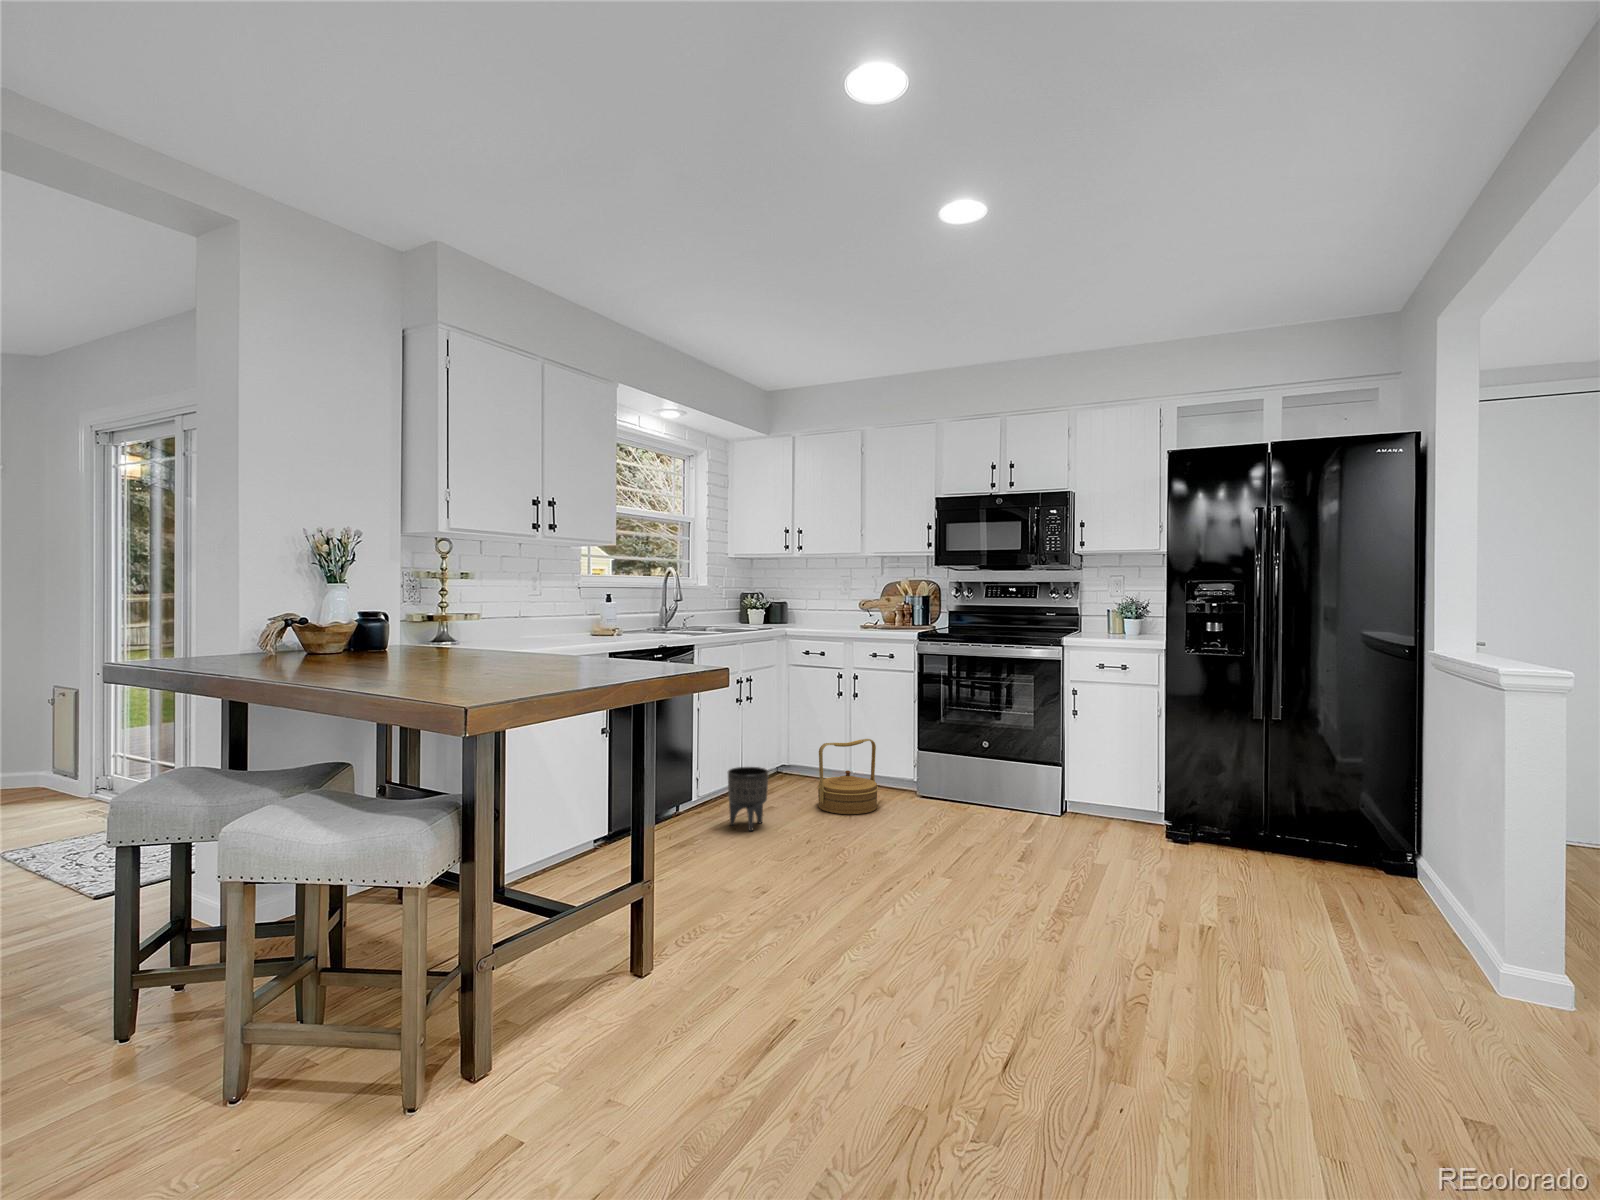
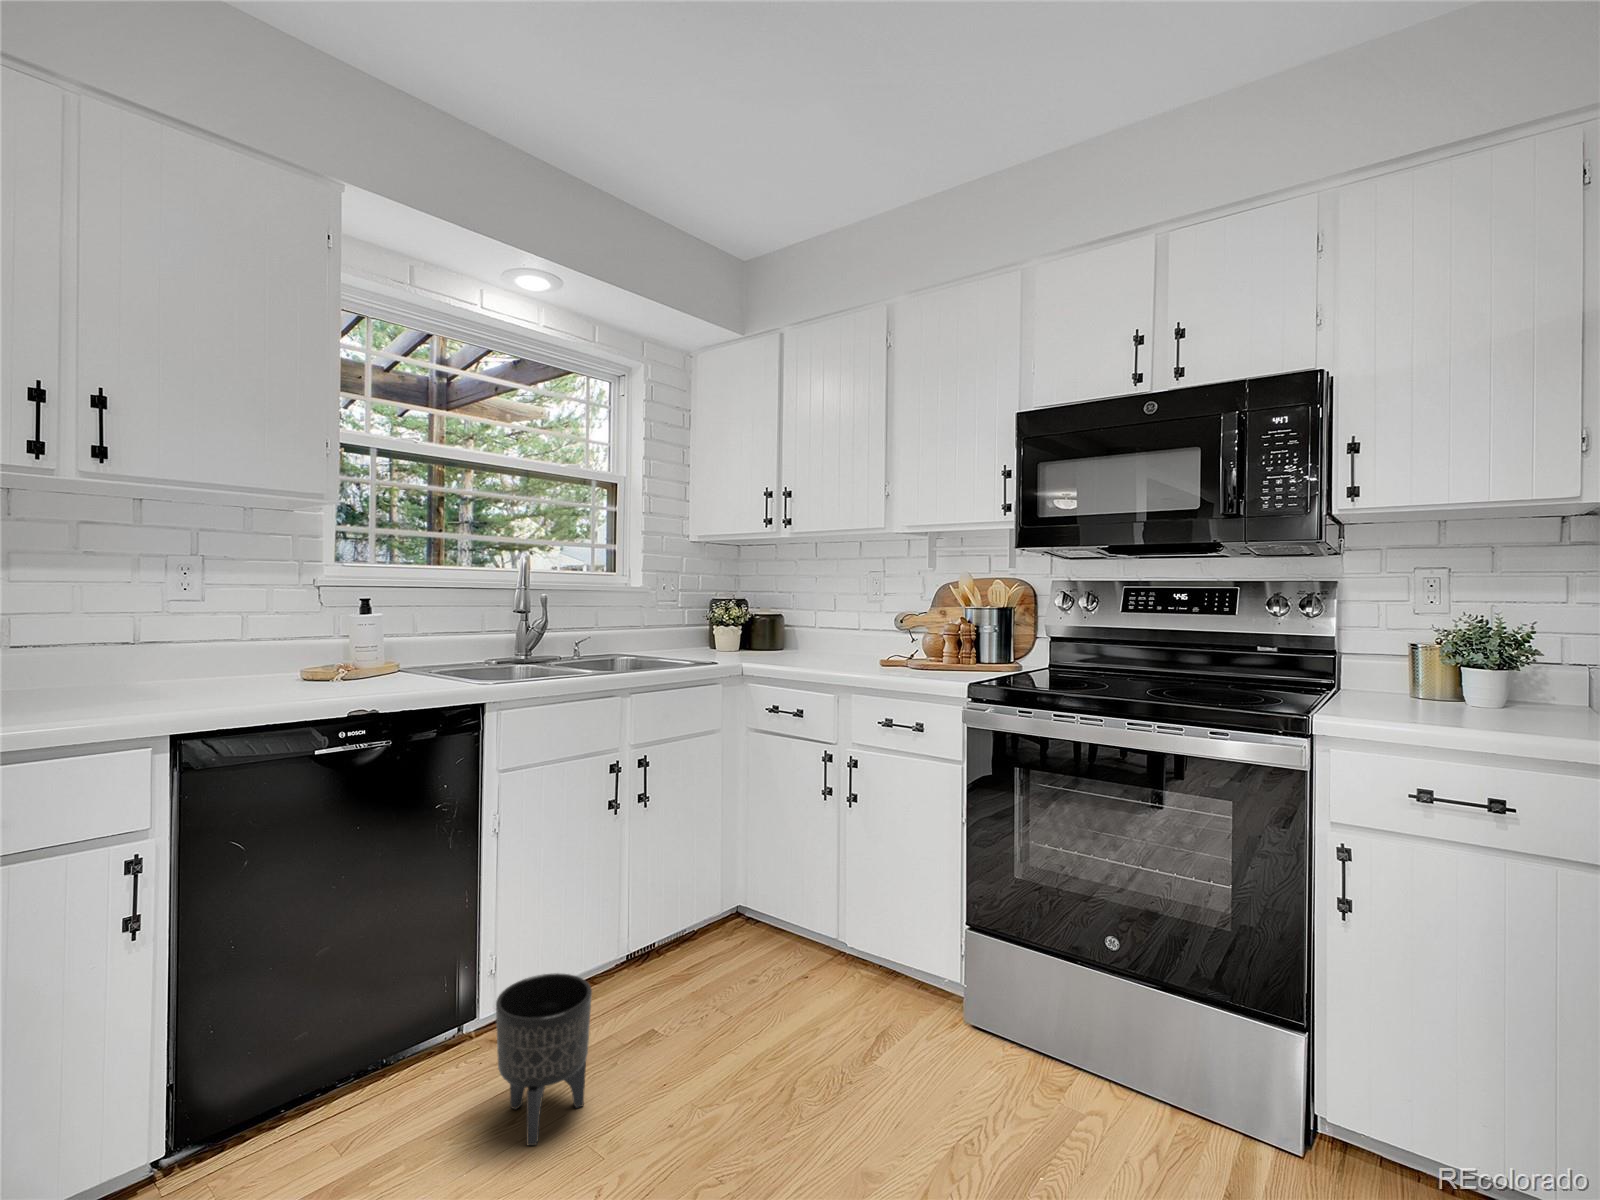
basket: present [817,739,878,814] -> none [736,904,870,1089]

